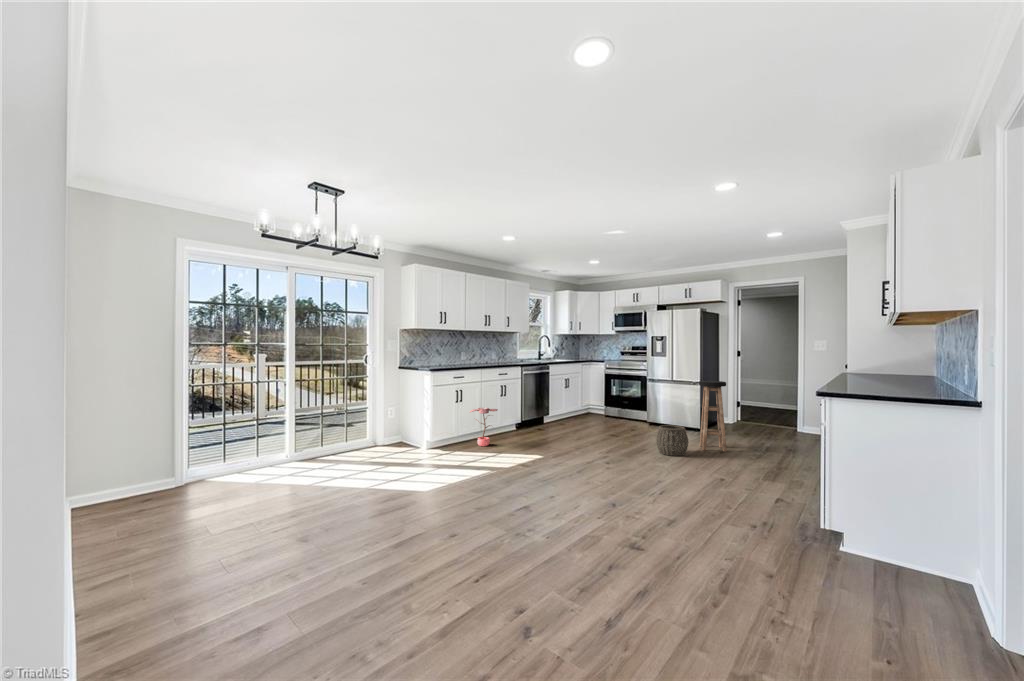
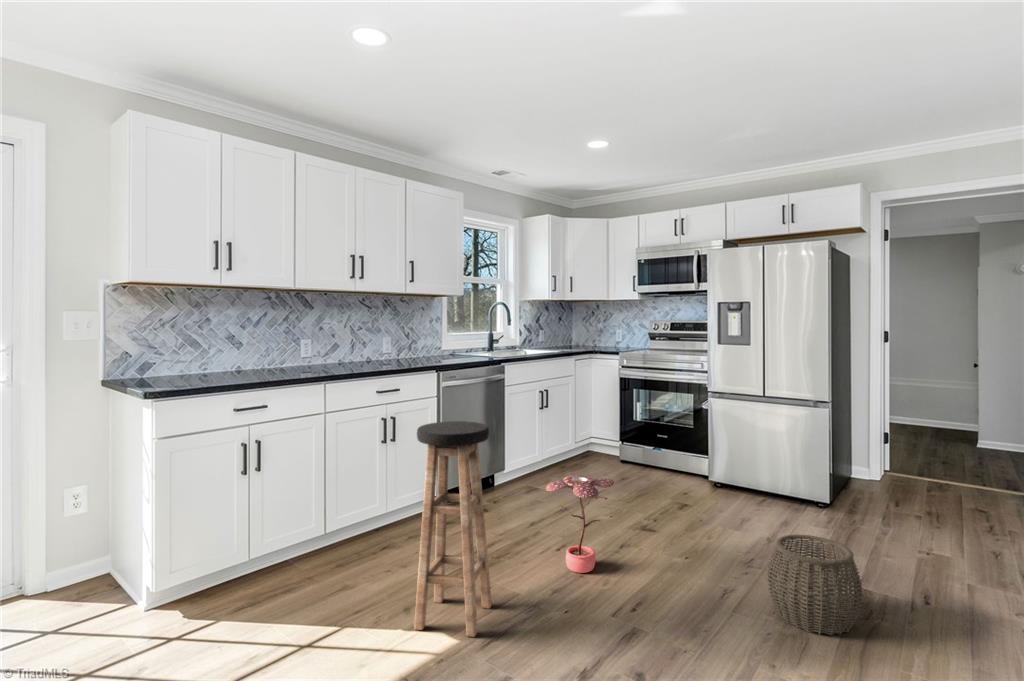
bar stool: present [699,381,727,452] -> present [414,421,492,637]
potted plant: present [470,408,498,446] -> present [546,475,614,573]

